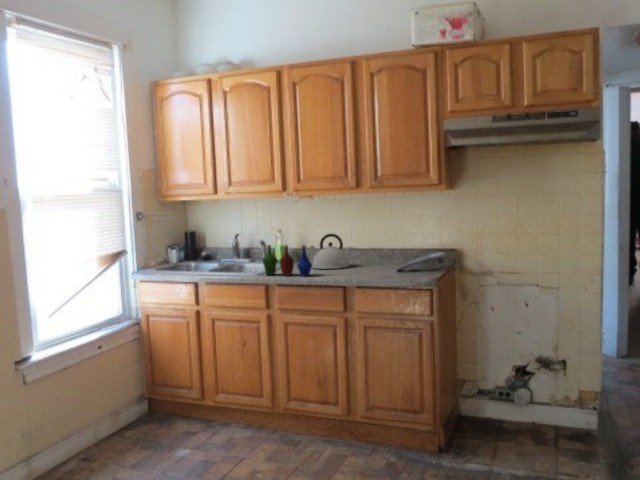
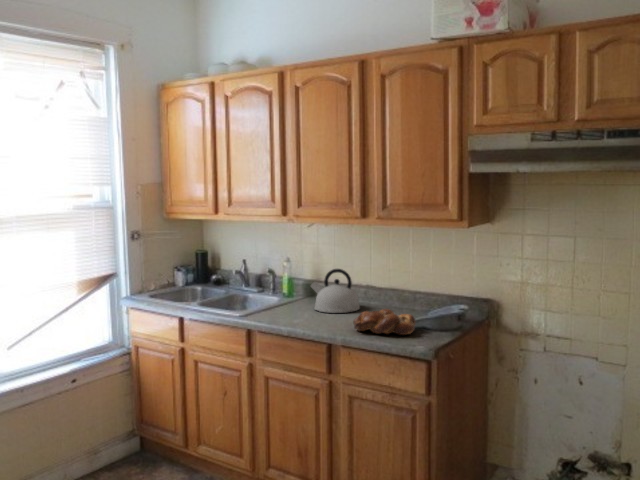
bottle: present [263,245,312,276] -> none [247,281,300,323]
bread loaf: none [362,257,411,276] -> present [353,309,415,335]

